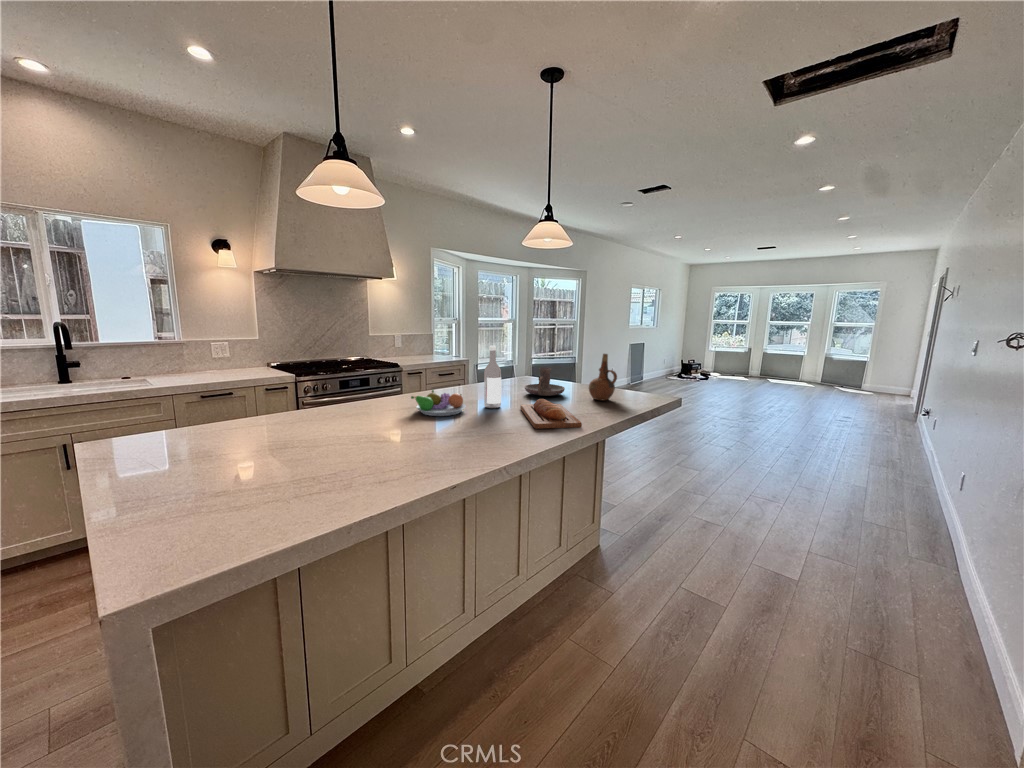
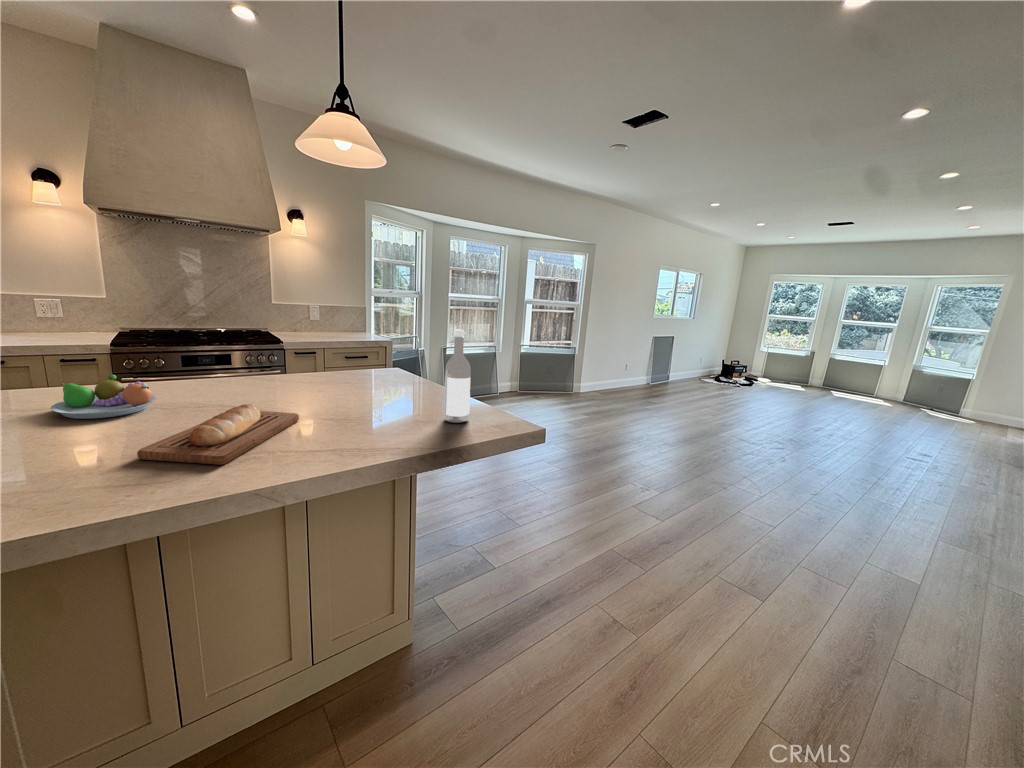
wine bottle: present [484,346,501,408] -> present [444,330,471,423]
ceramic pitcher: present [589,354,617,401] -> none [384,339,425,413]
candle holder: present [525,367,565,396] -> none [304,355,373,397]

